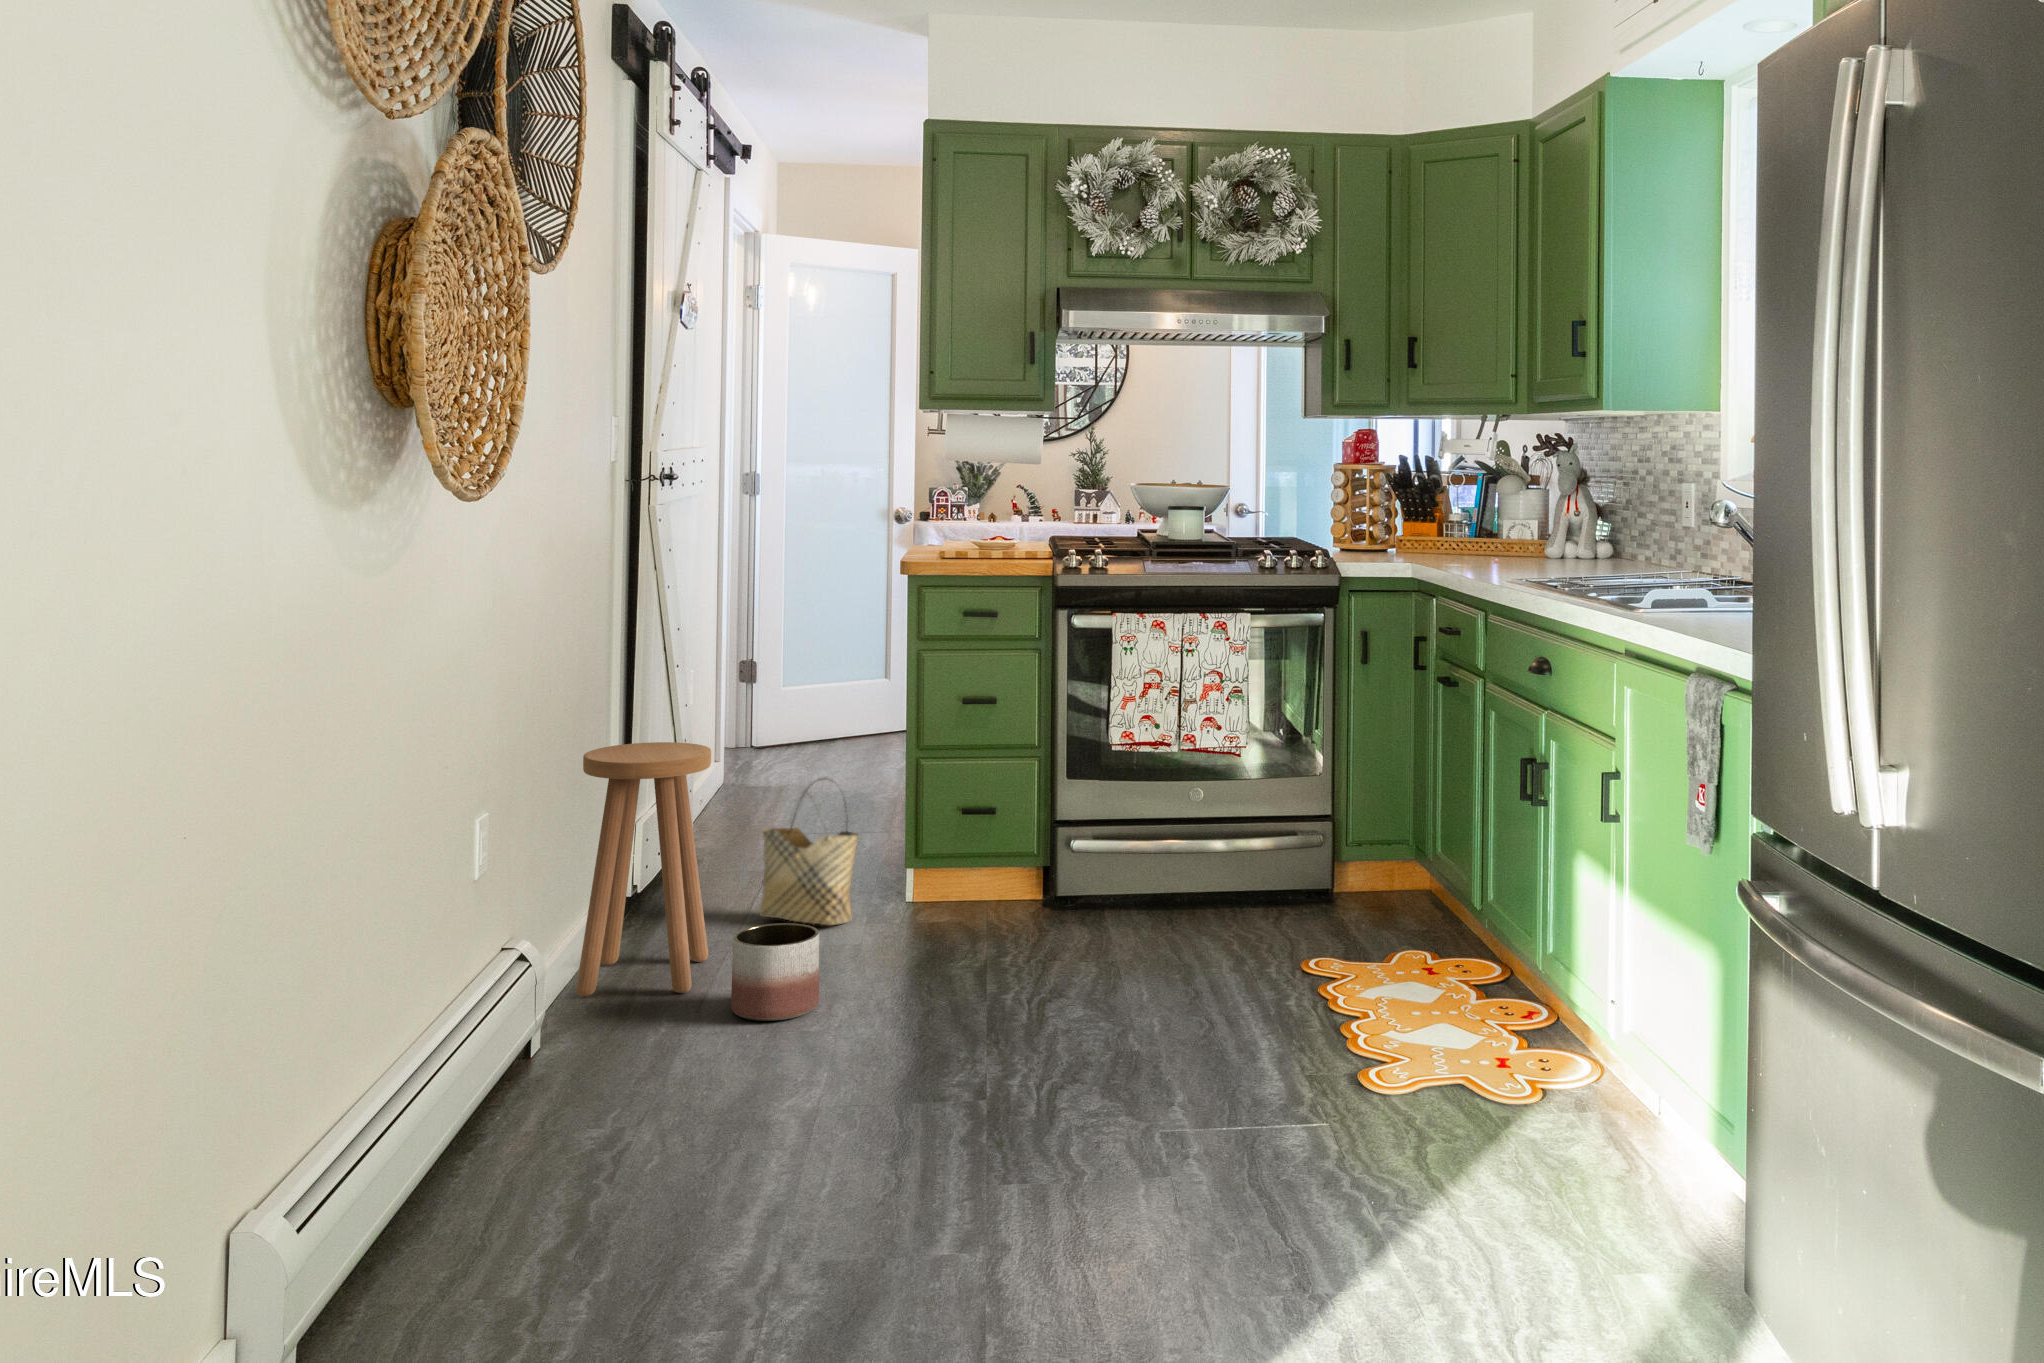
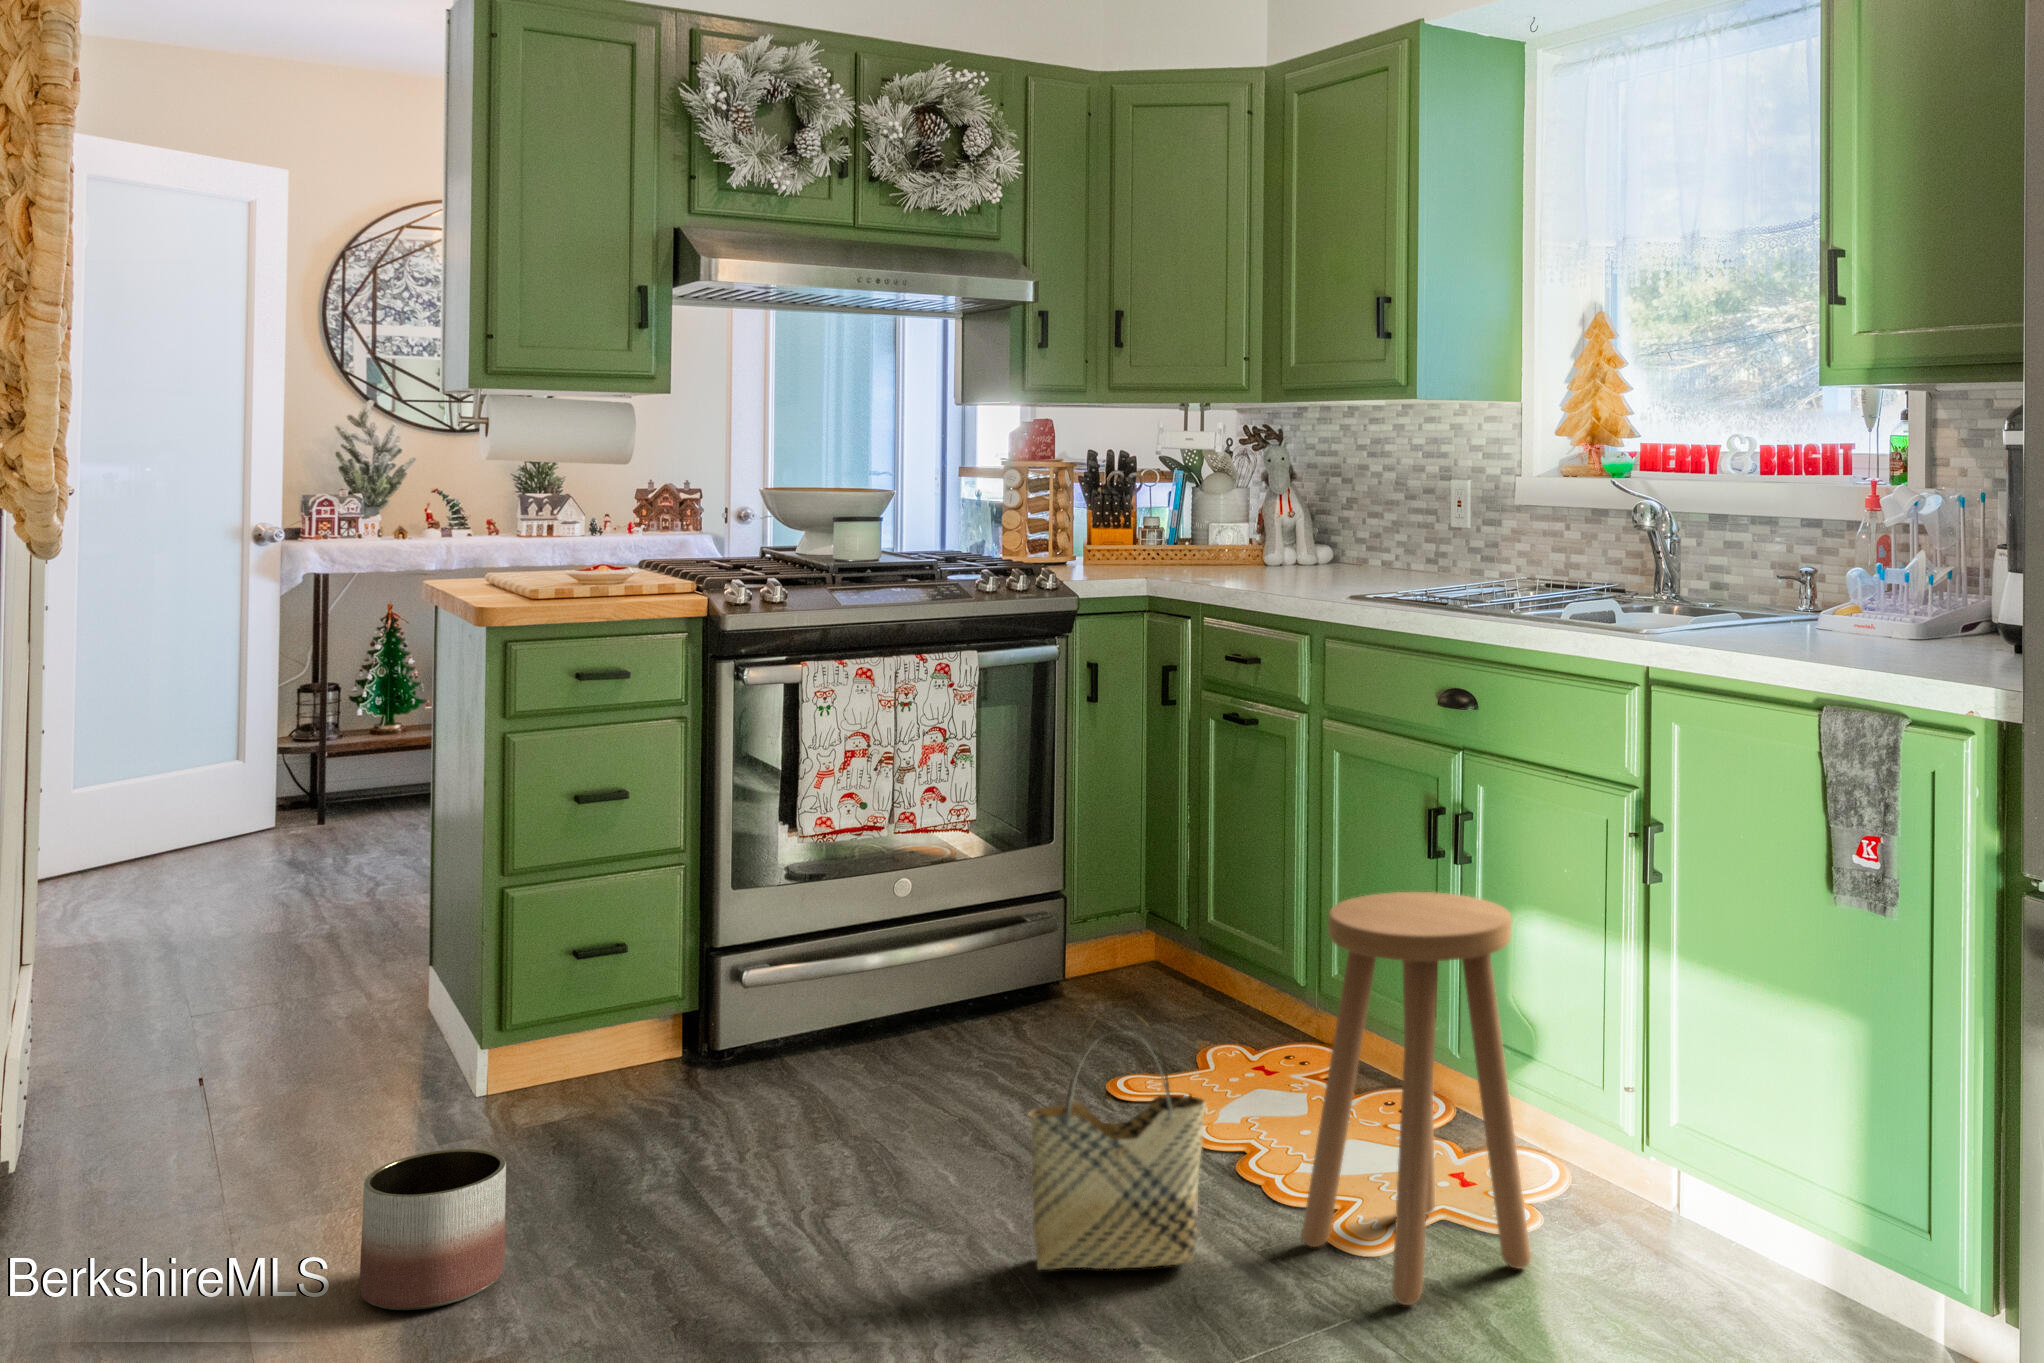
stool: present [576,742,711,996] -> present [1302,892,1531,1305]
woven basket: present [759,778,859,925] -> present [1029,1007,1206,1270]

